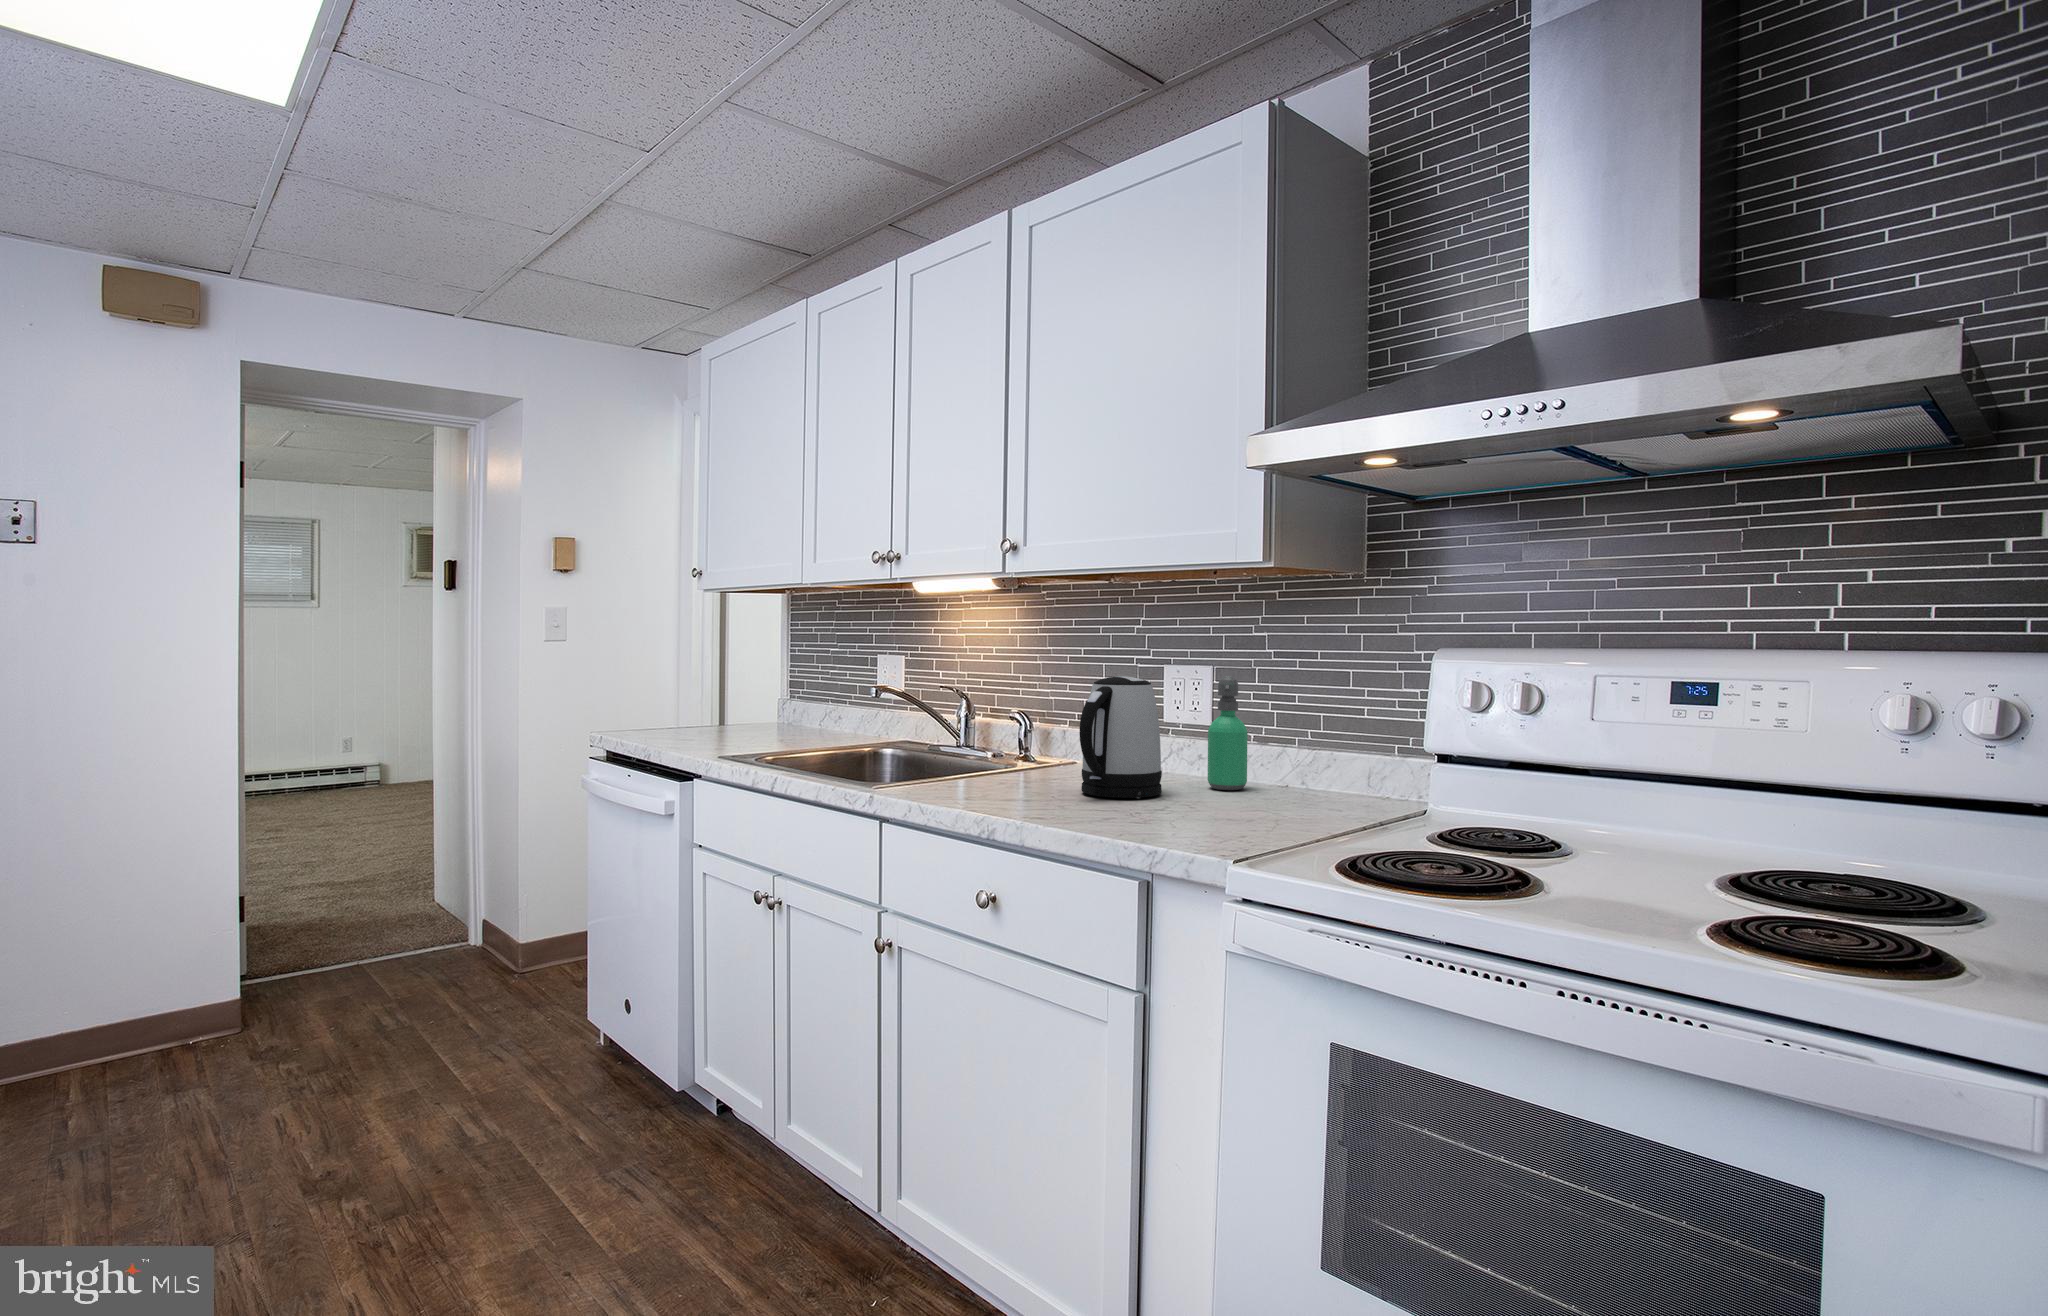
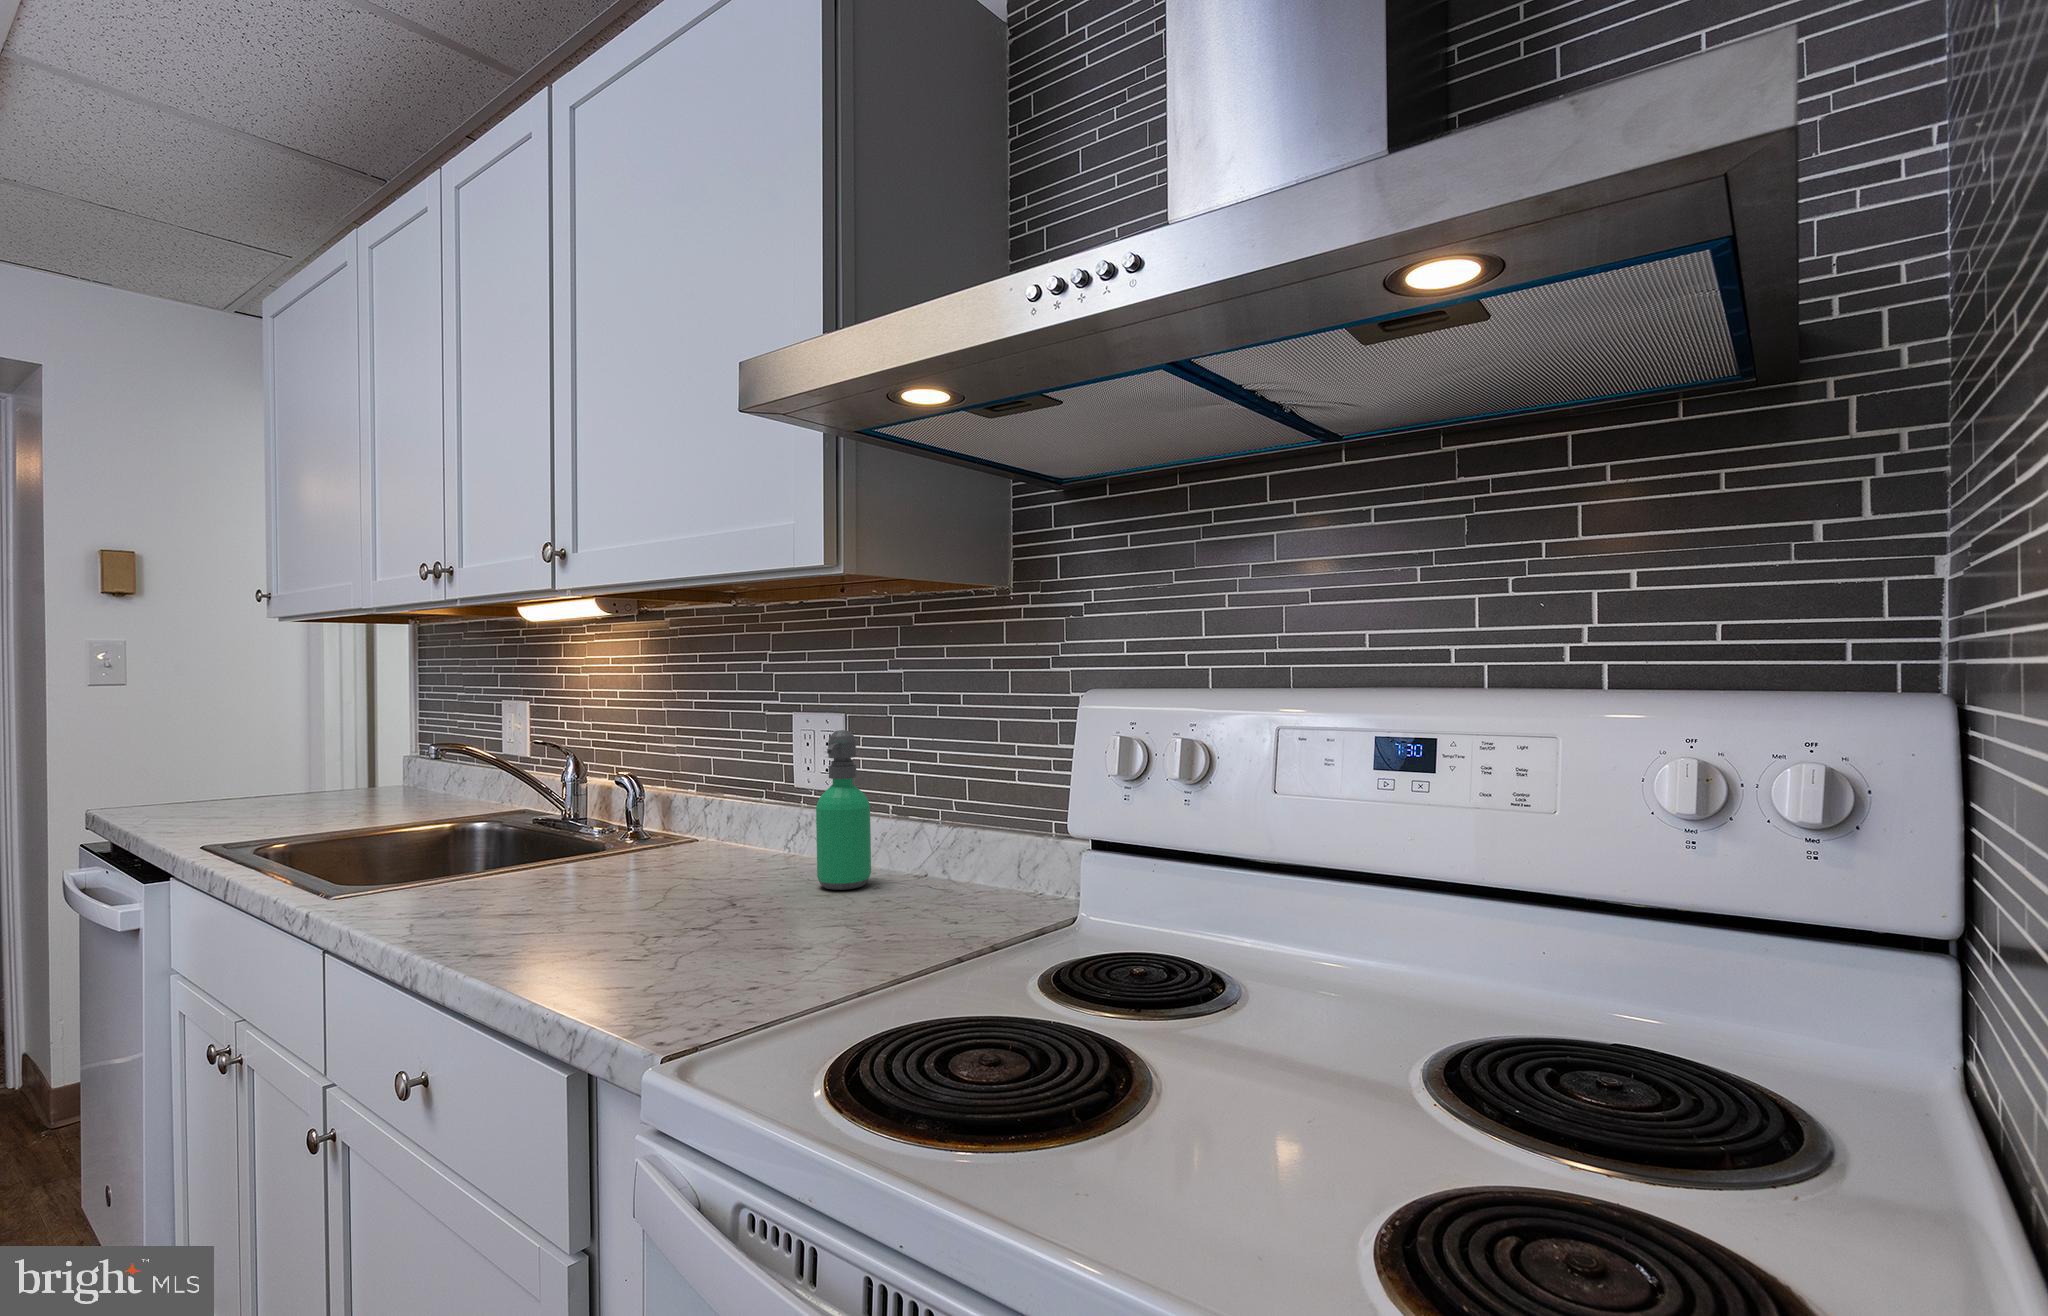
kettle: present [1080,676,1162,798] -> none [586,738,735,918]

